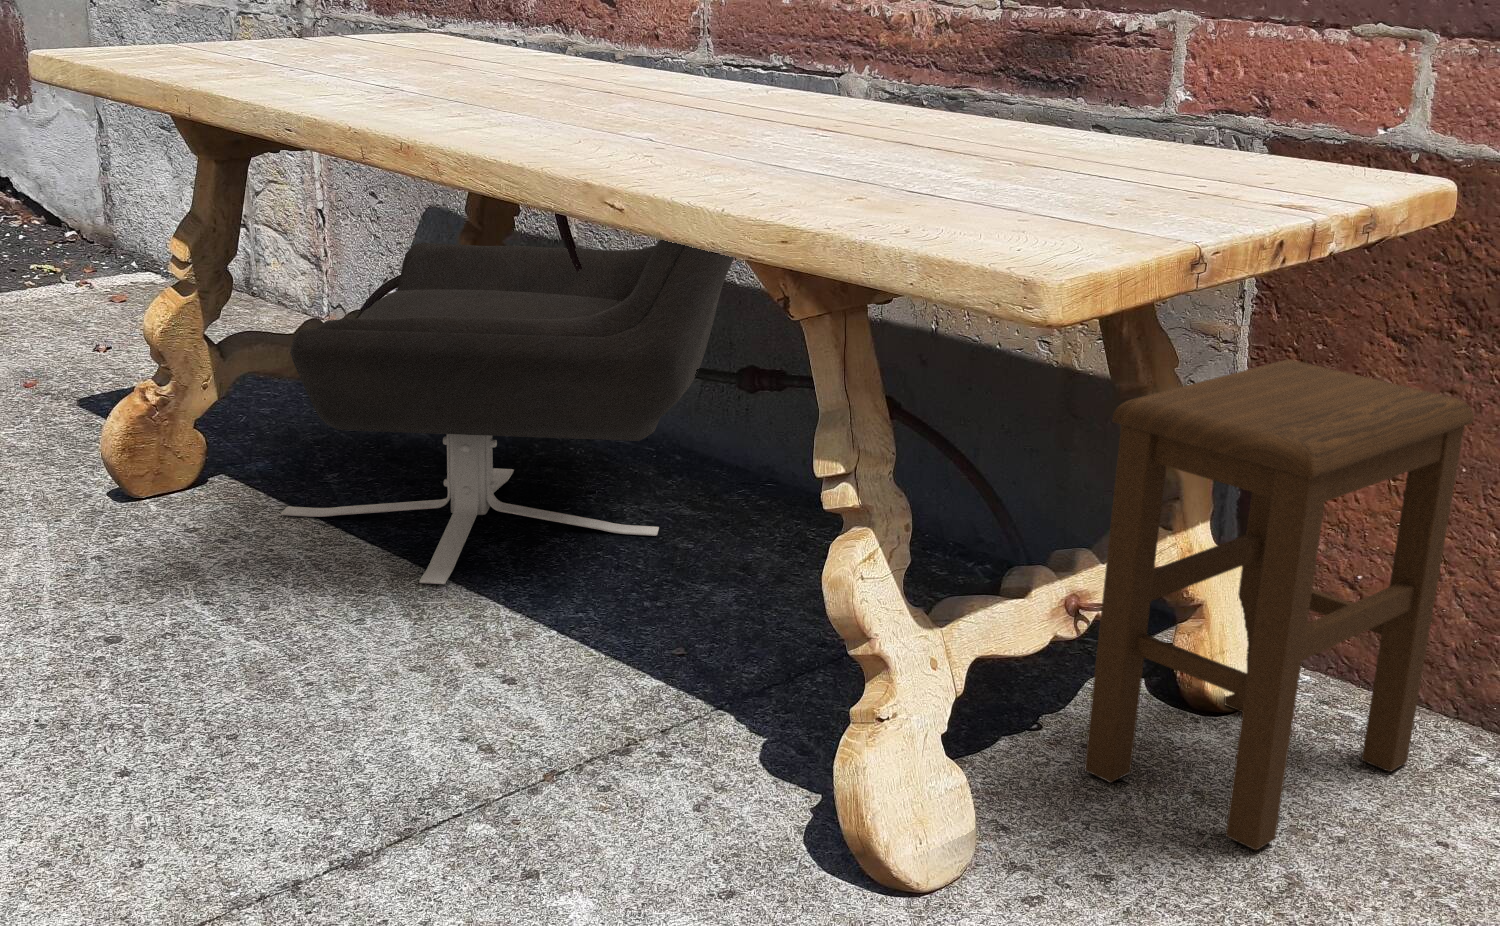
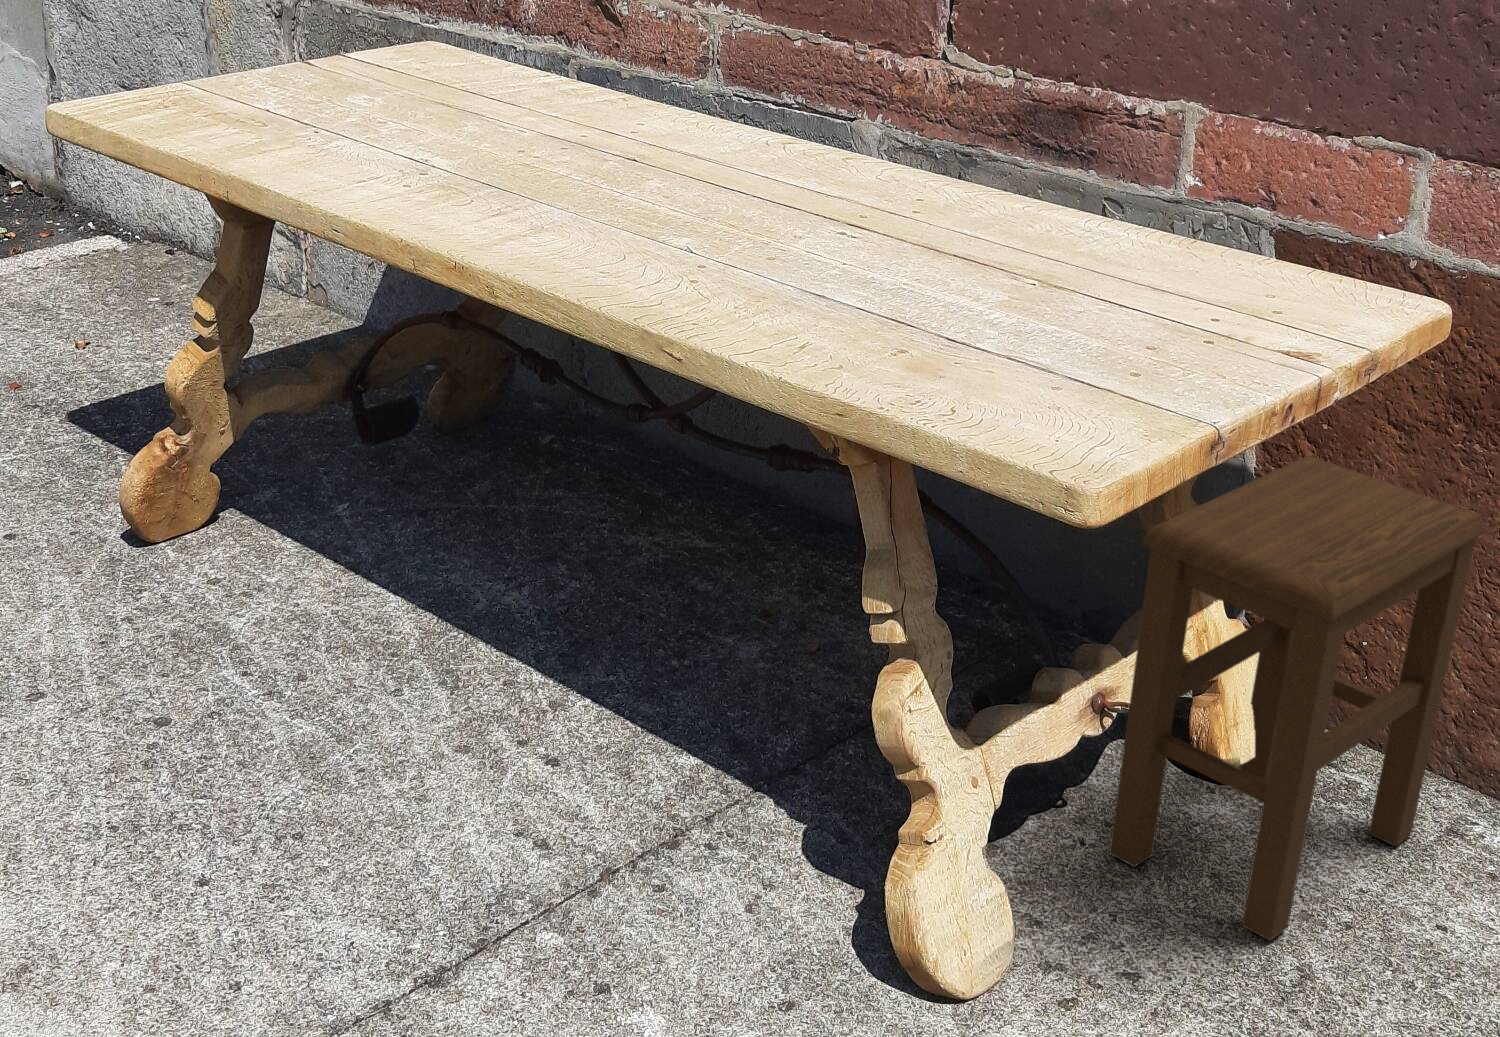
lounge chair: present [281,239,734,584] -> none [300,180,784,646]

